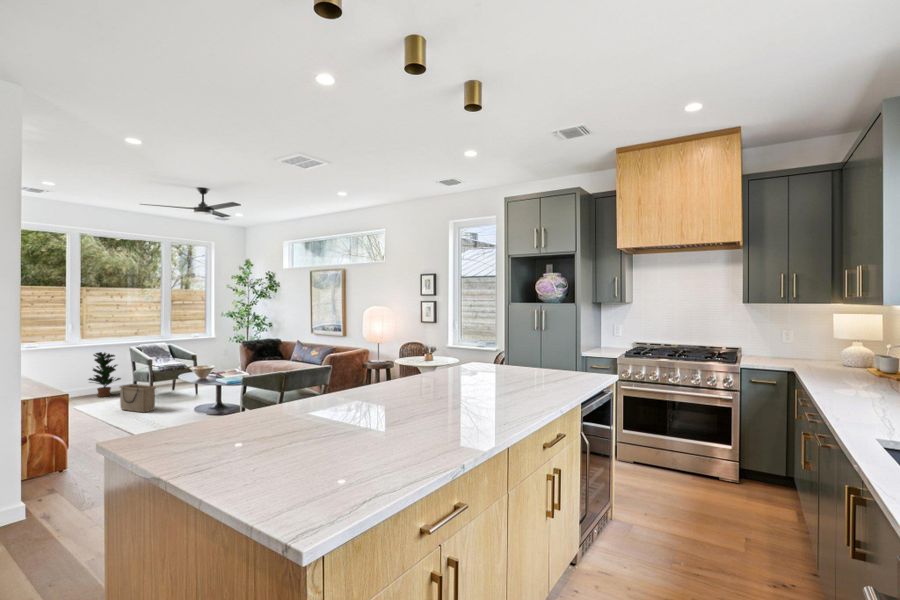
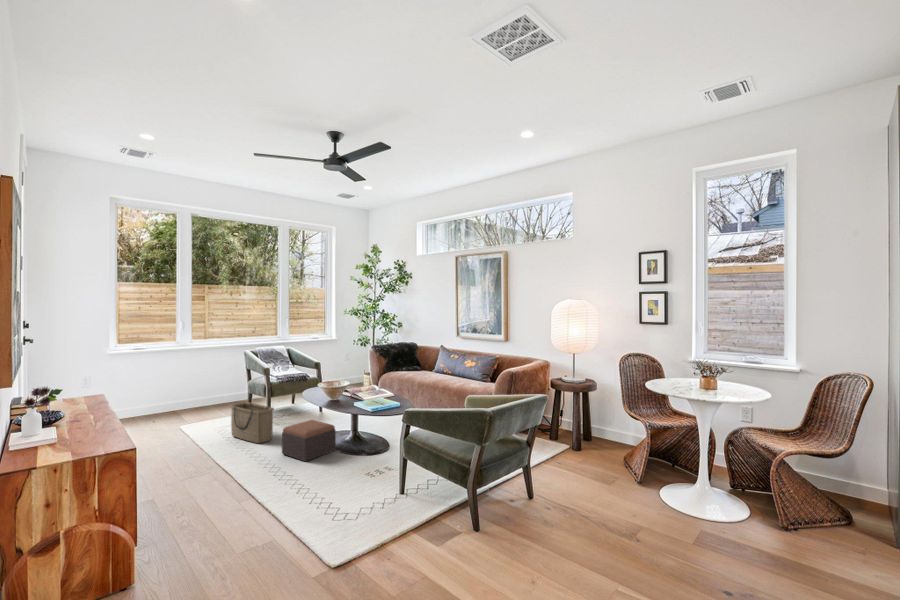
potted plant: present [89,352,121,397] -> none [198,356,236,412]
footstool: none [162,393,204,419] -> present [282,420,336,461]

